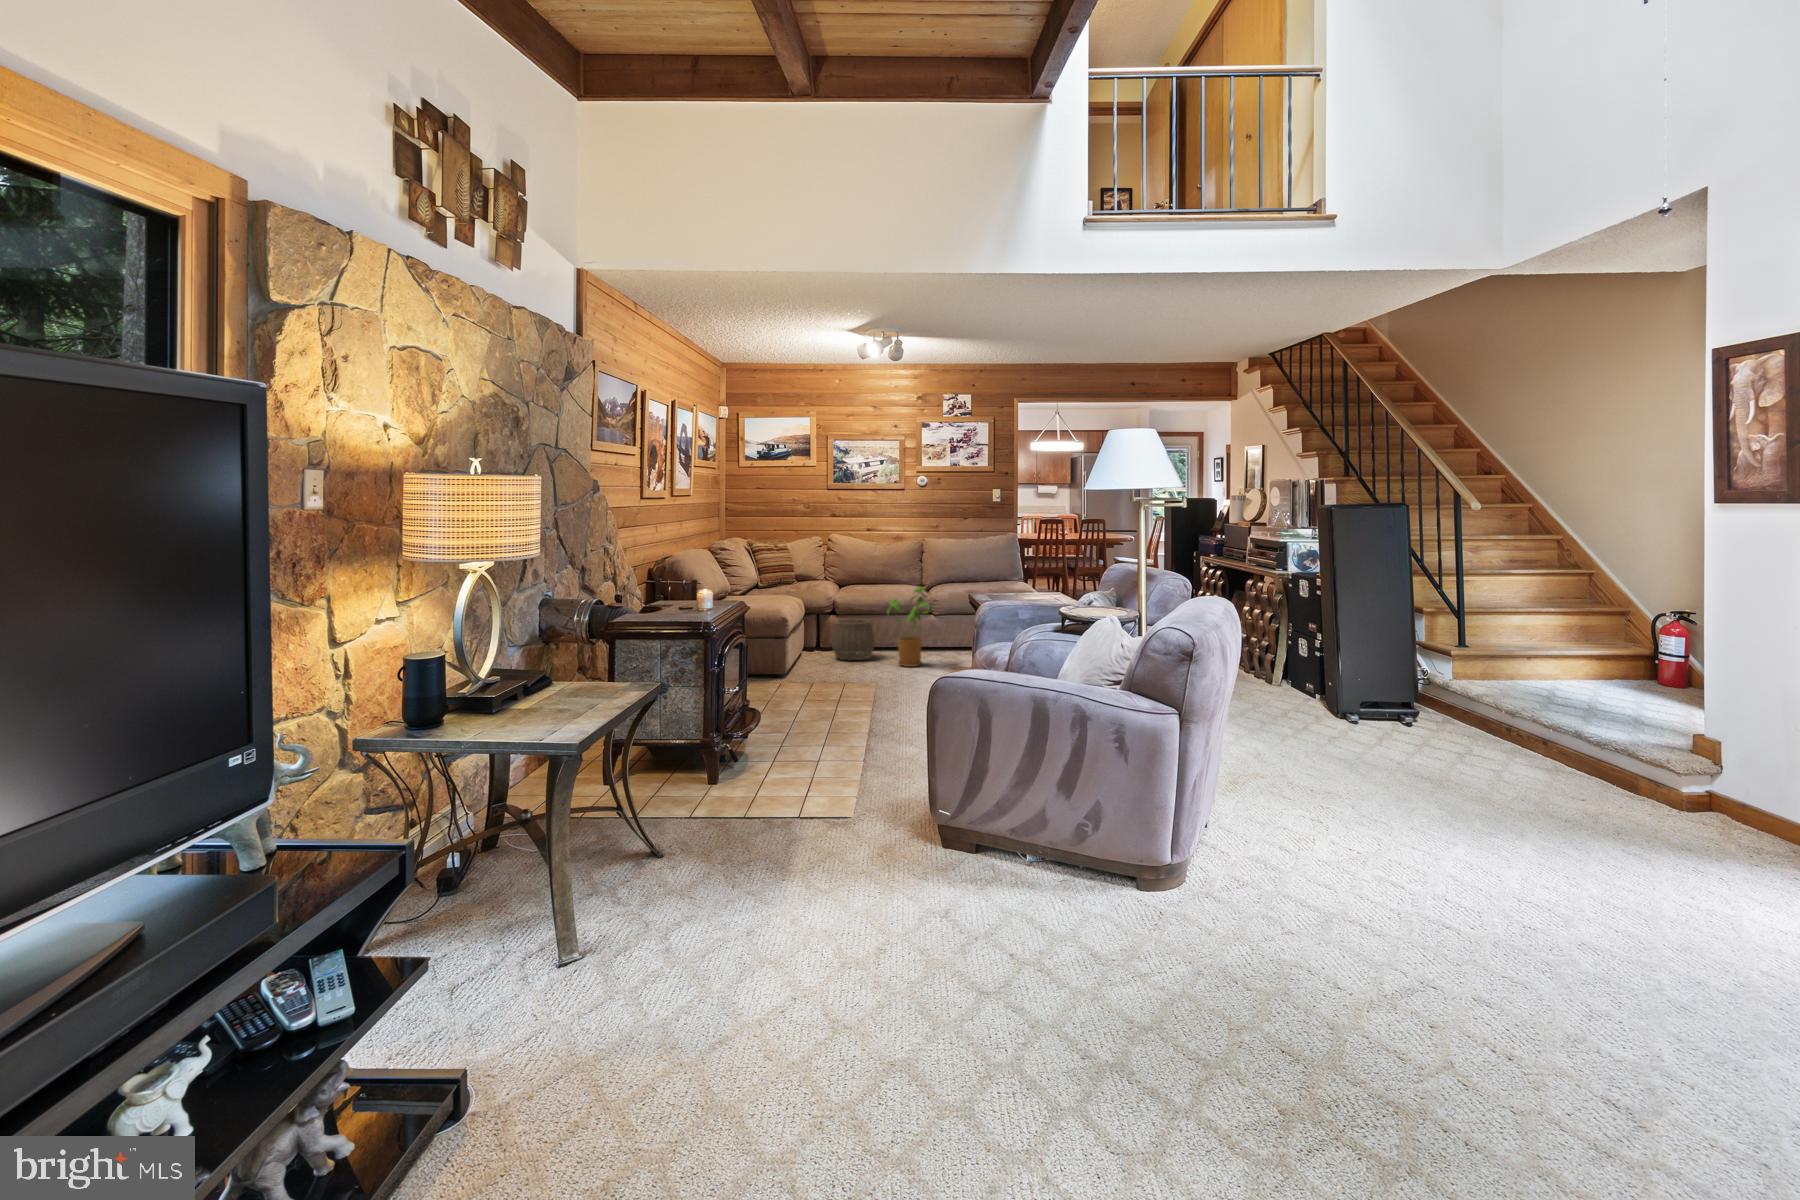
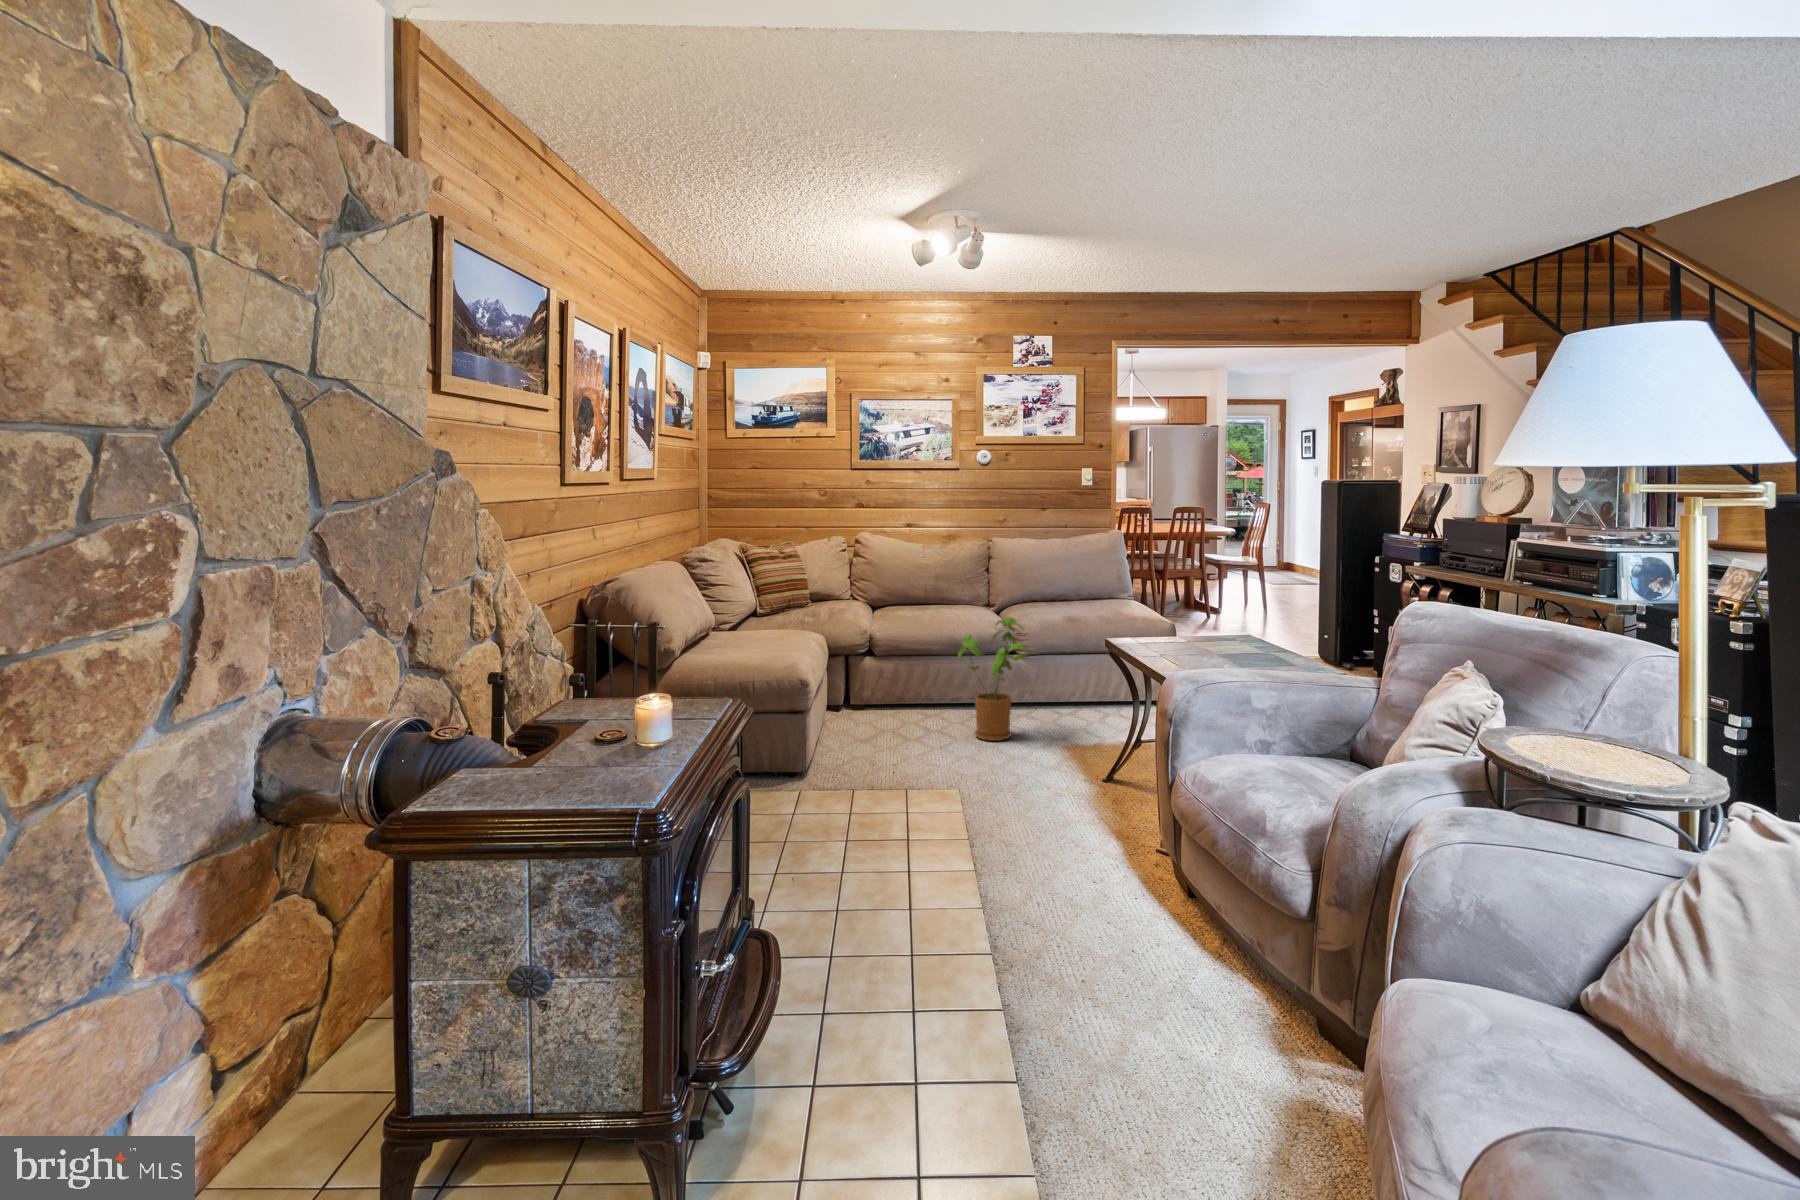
woven basket: present [832,619,875,660] -> none [869,662,935,727]

